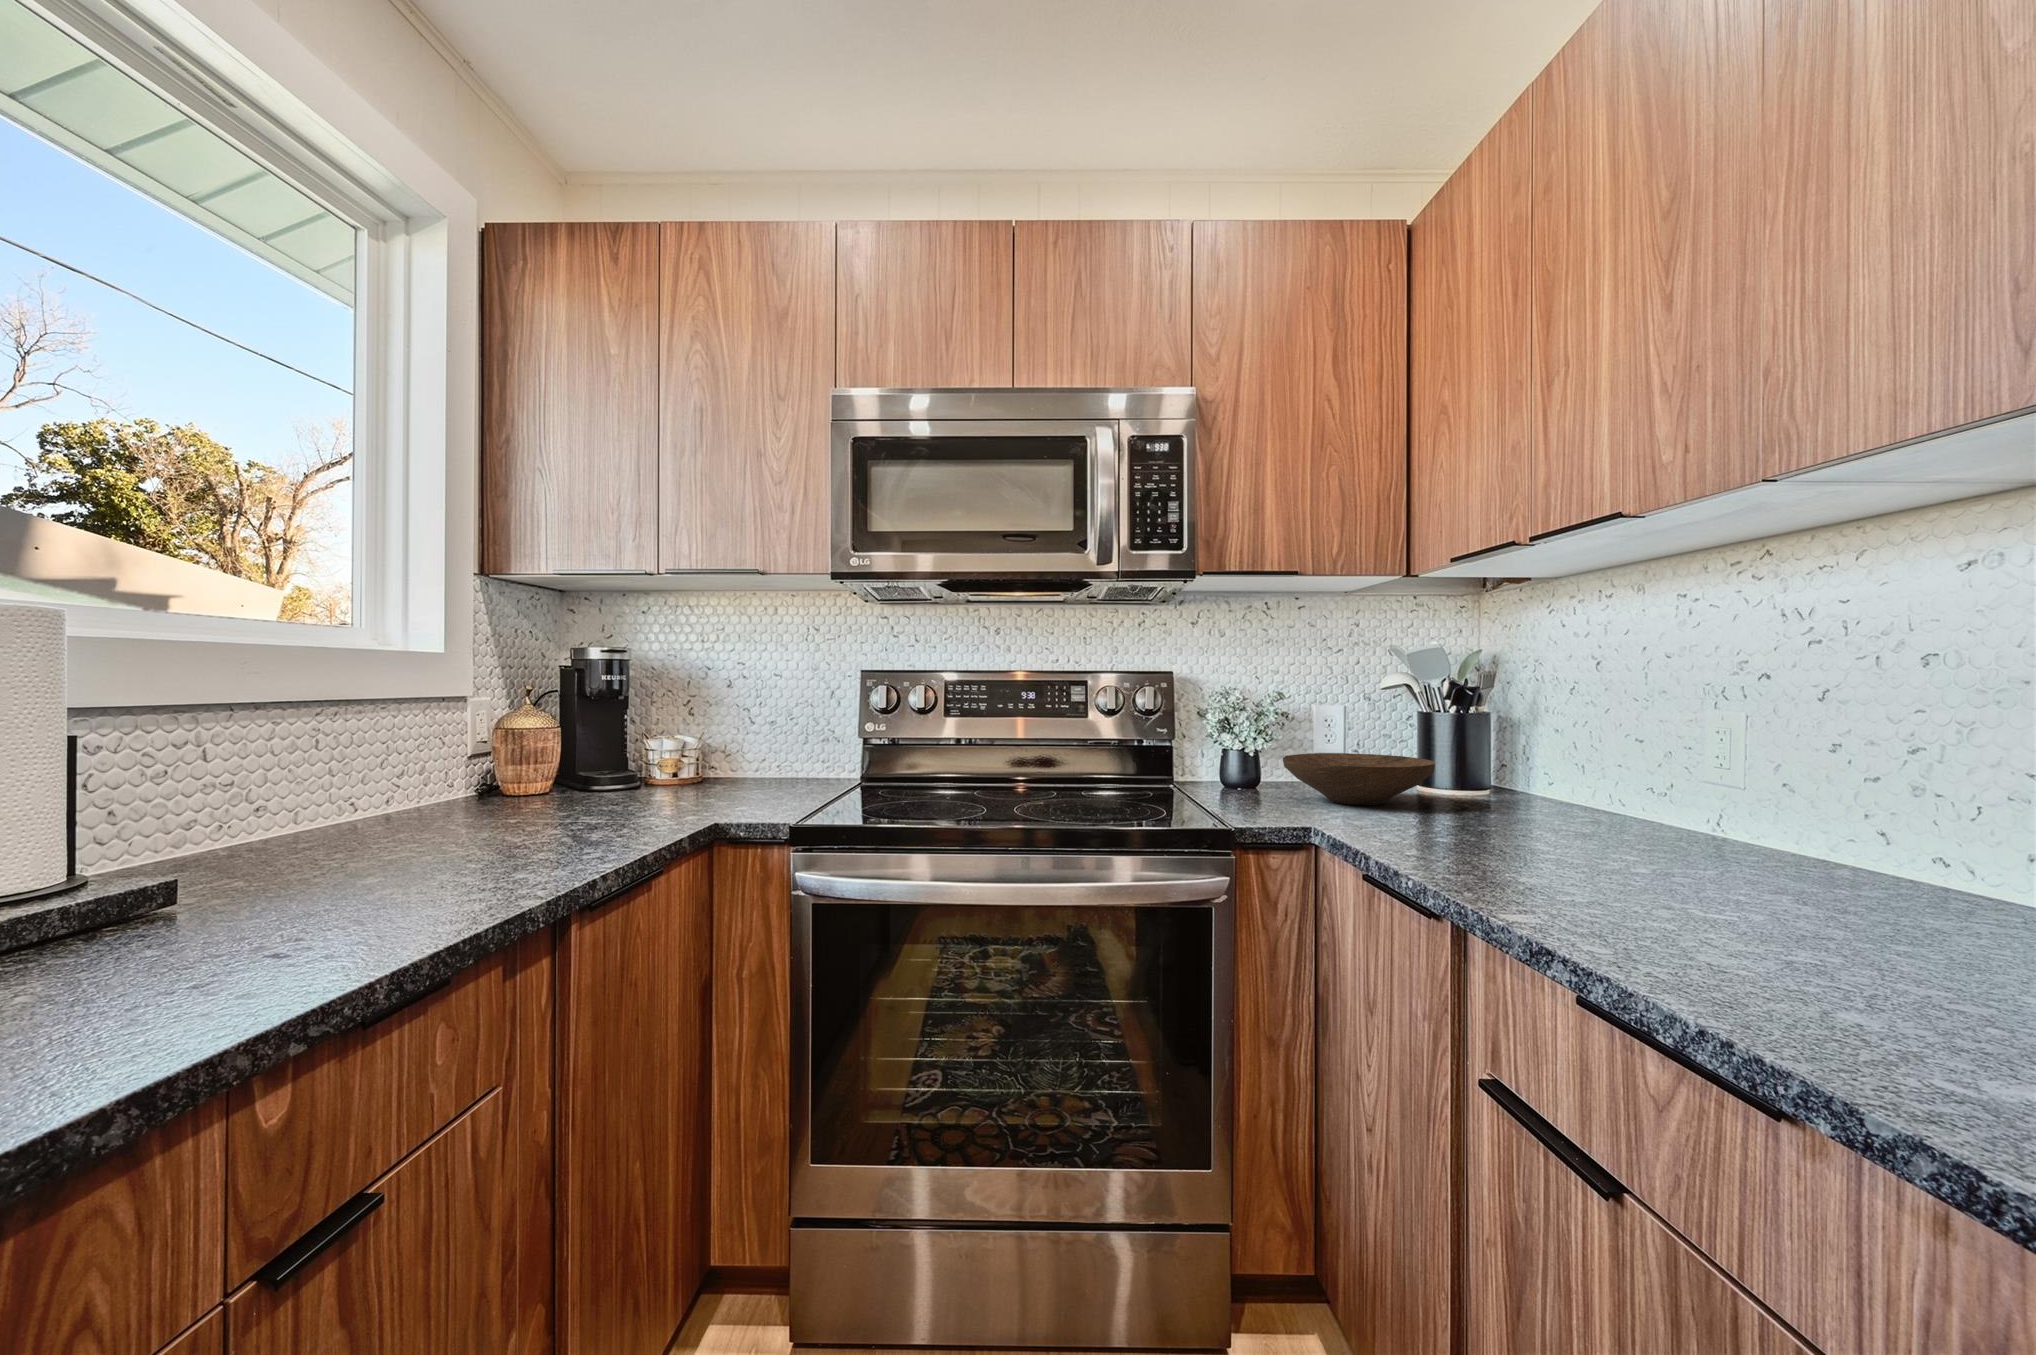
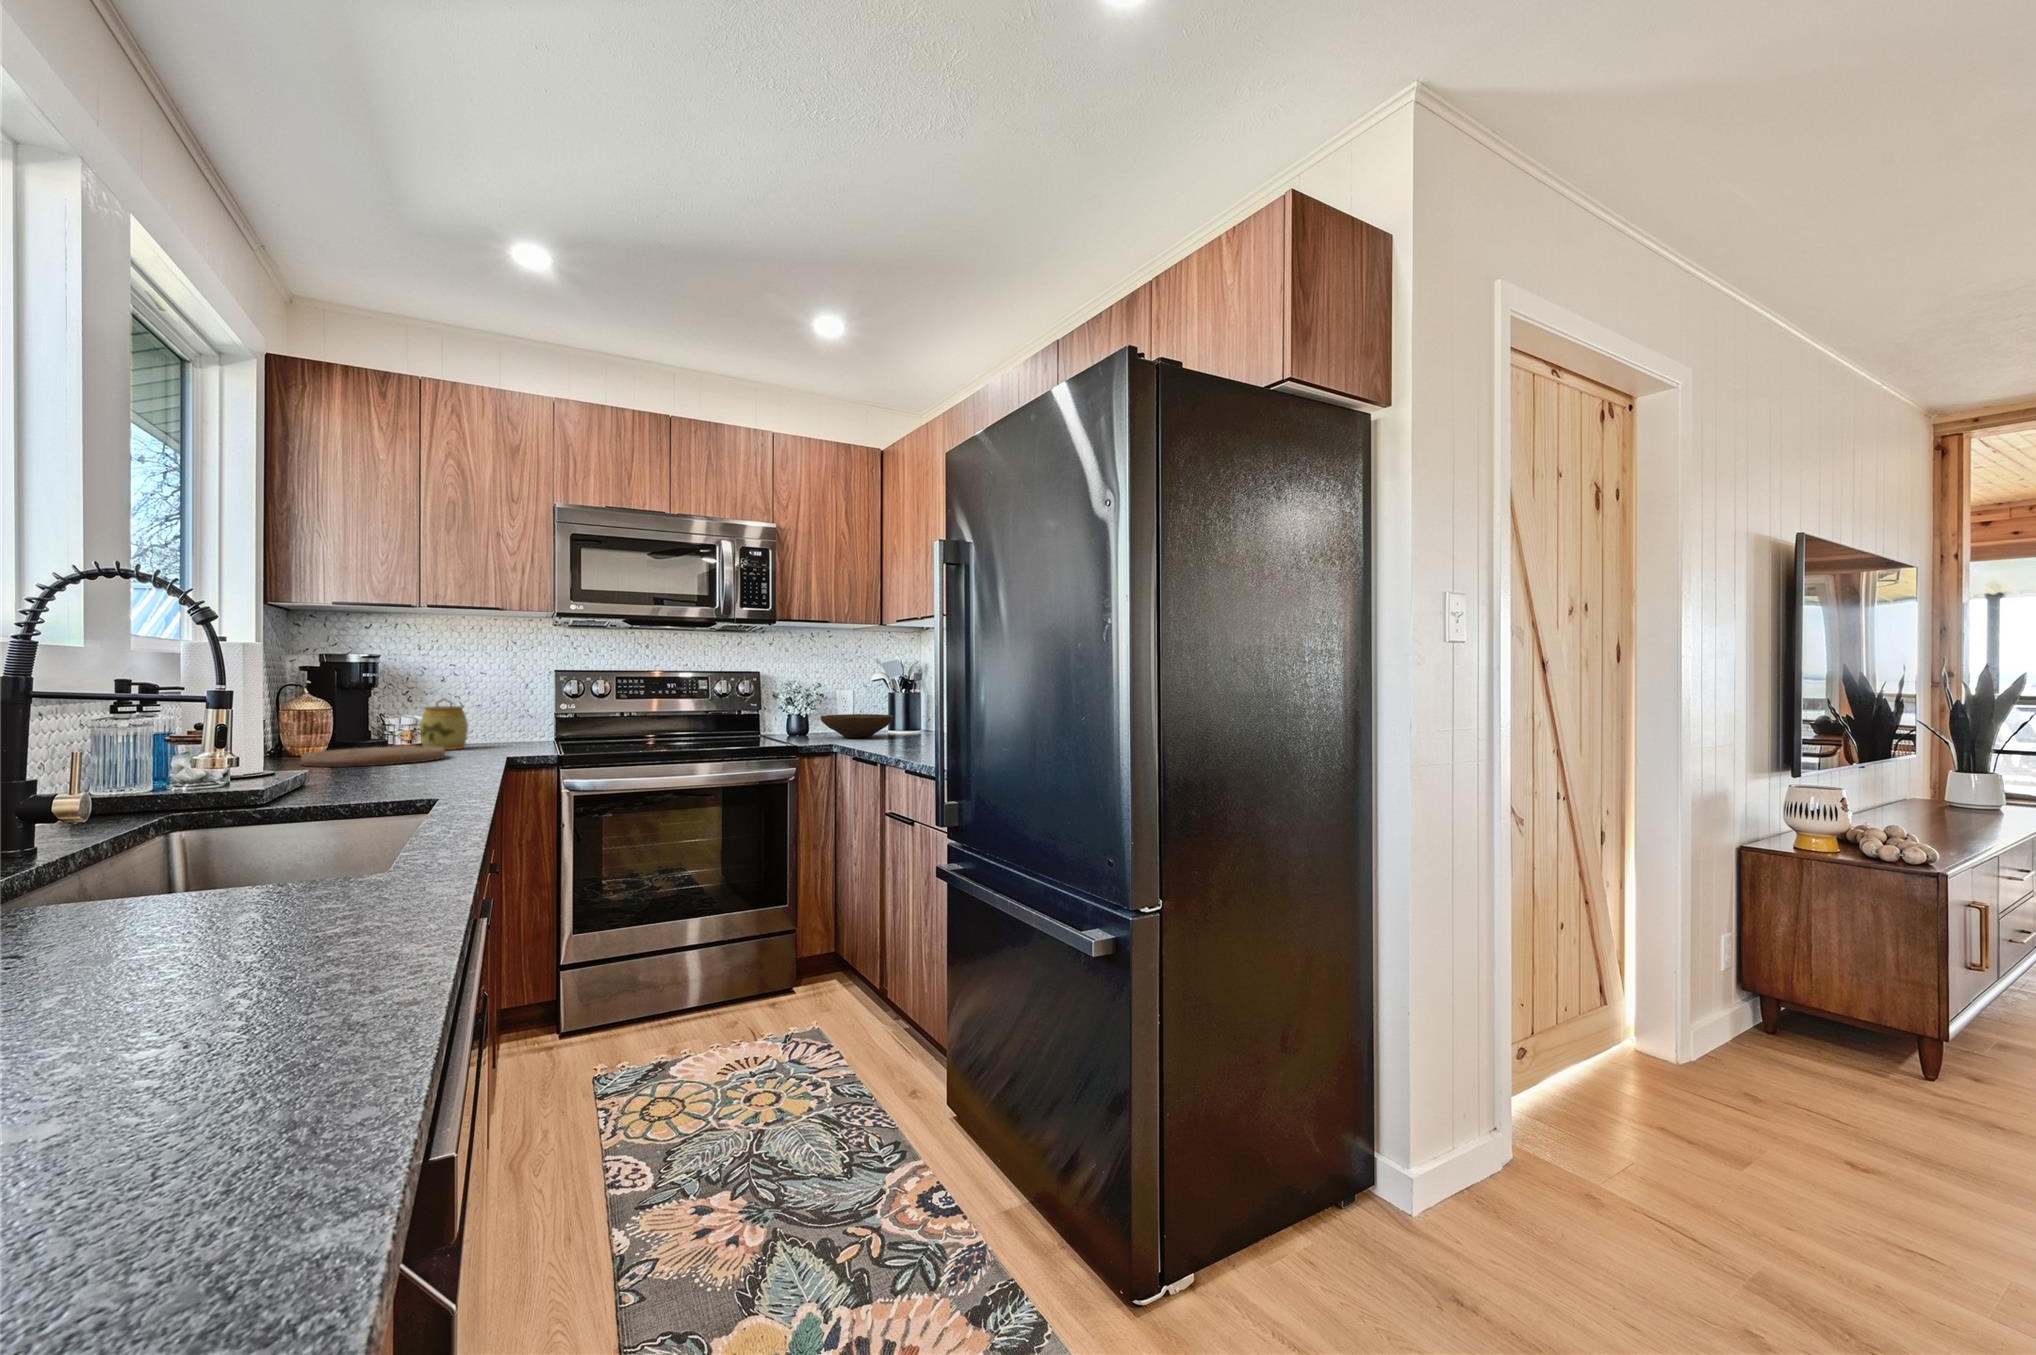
jar: none [682,711,744,790] -> present [420,698,468,750]
cutting board: none [469,785,668,825] -> present [301,746,445,767]

